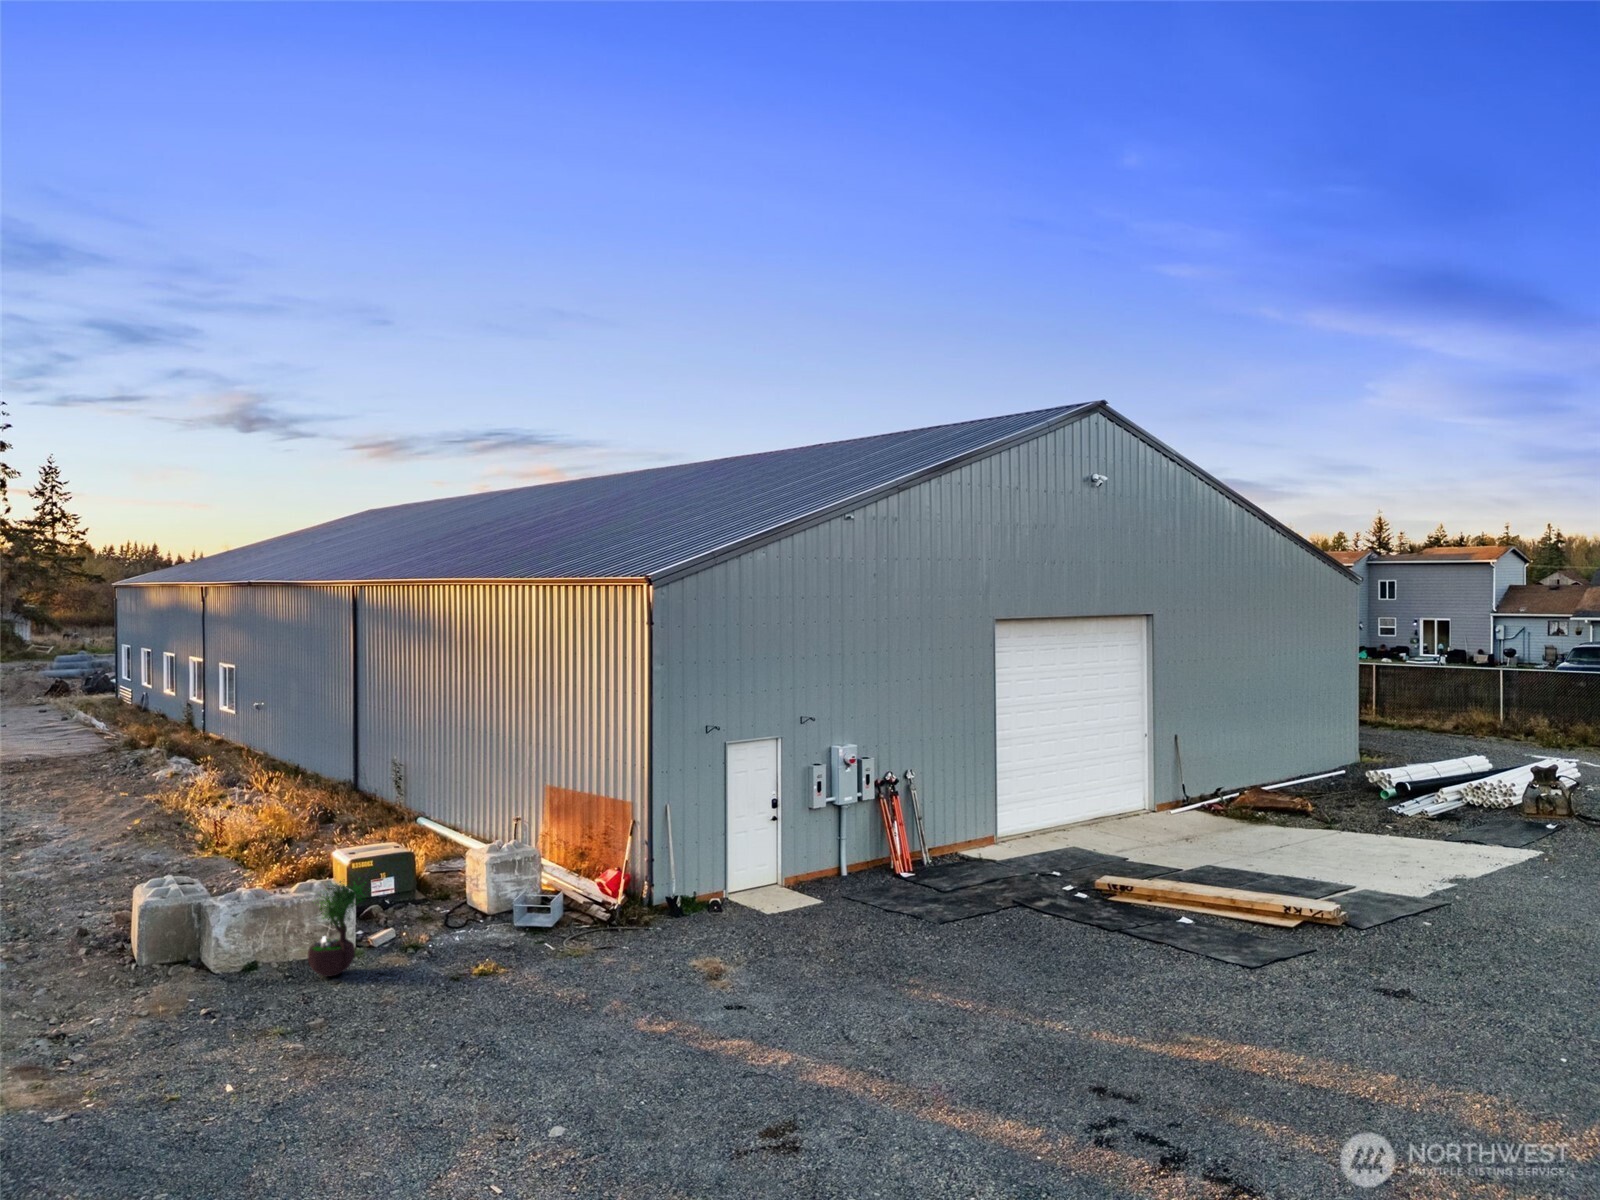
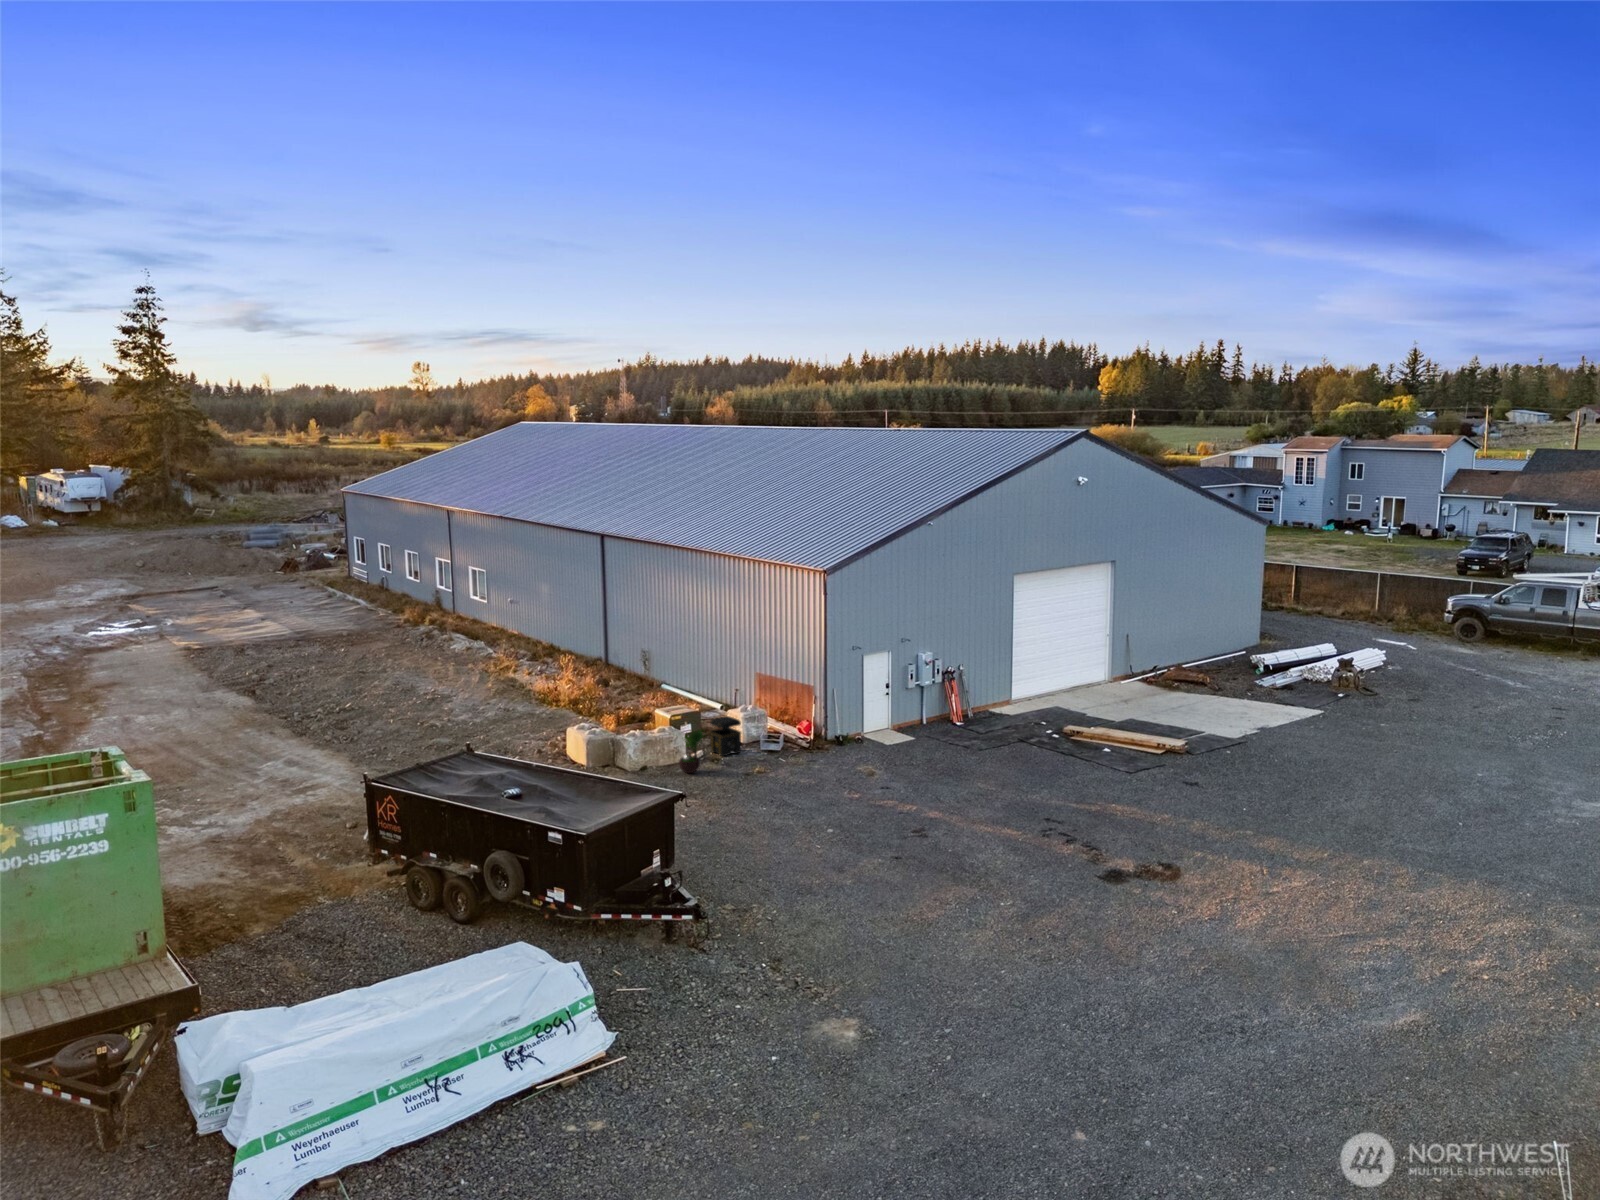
toolbox: none [411,858,472,939] -> present [710,716,741,756]

